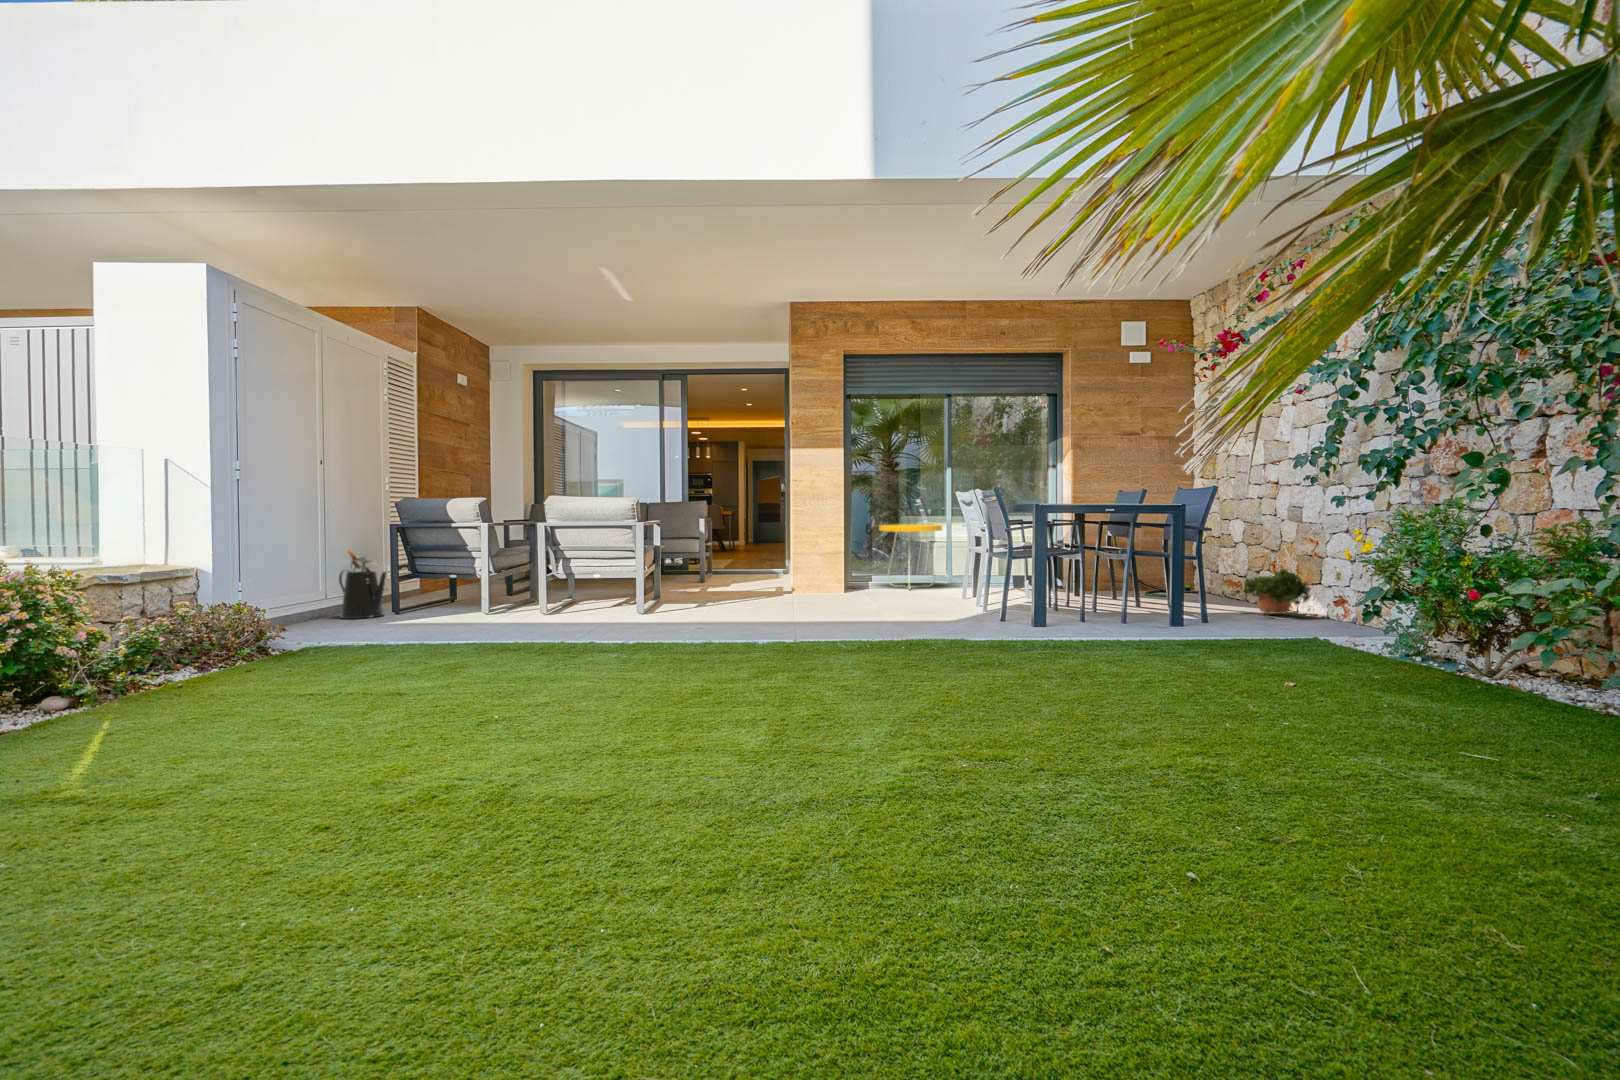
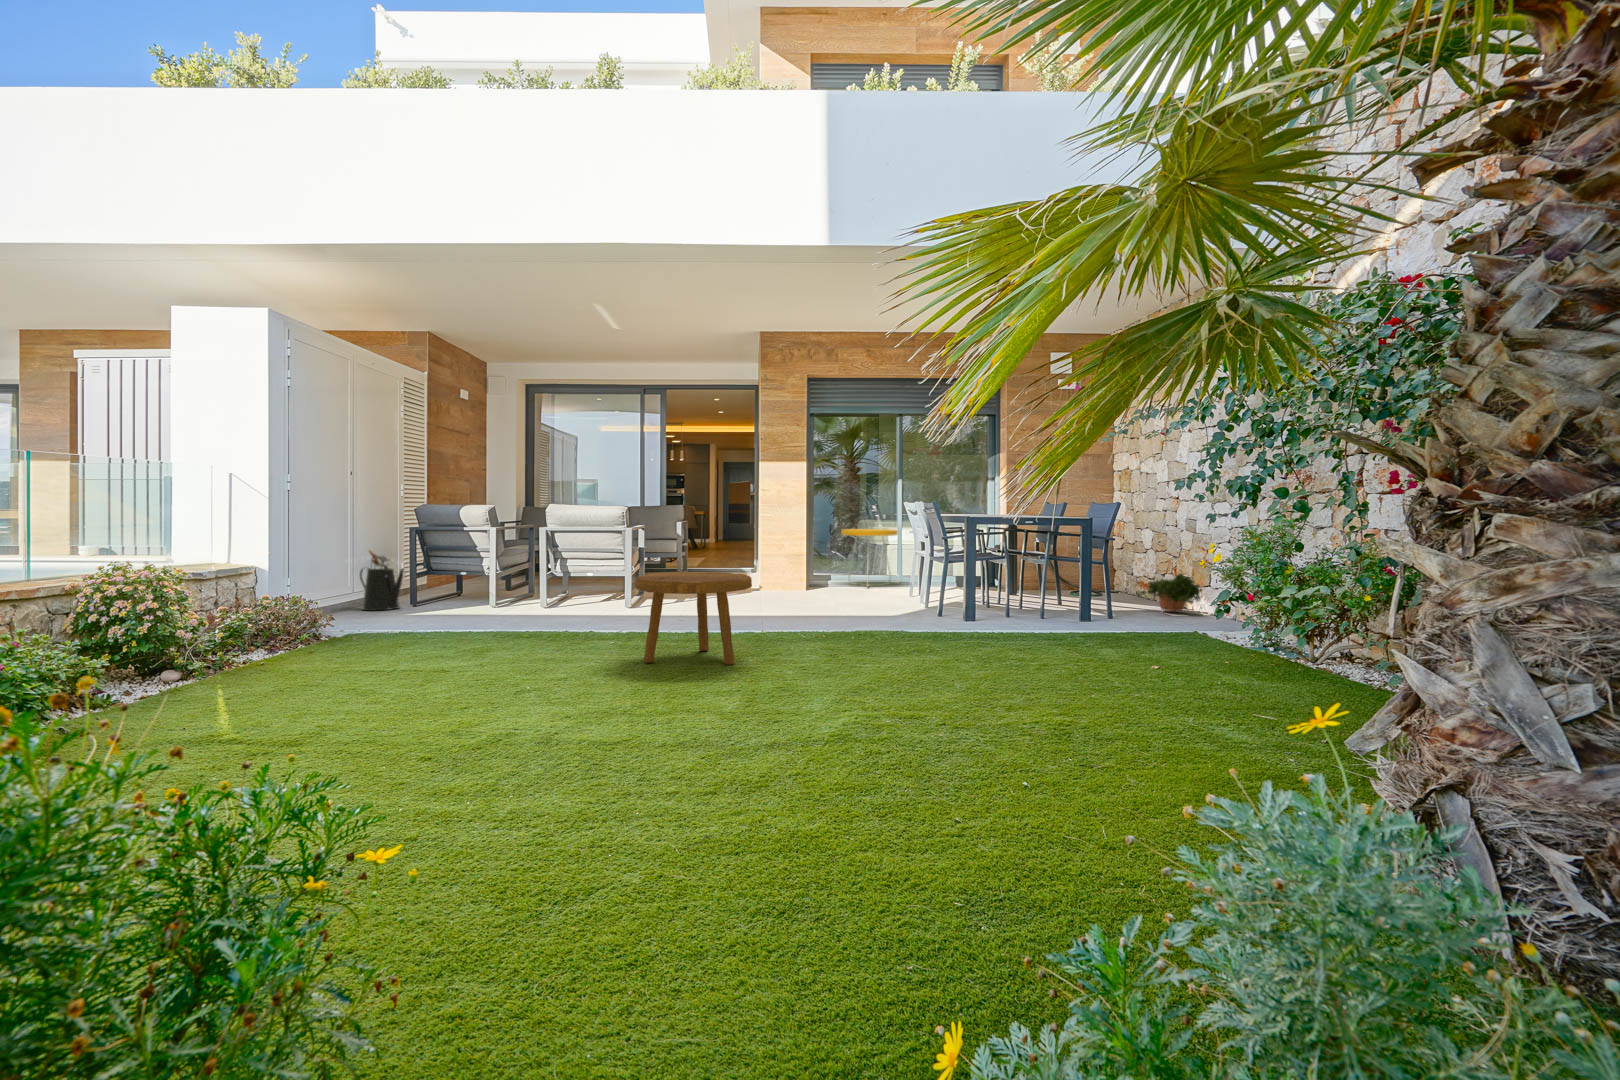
footstool: none [629,569,774,684] -> present [635,572,752,665]

